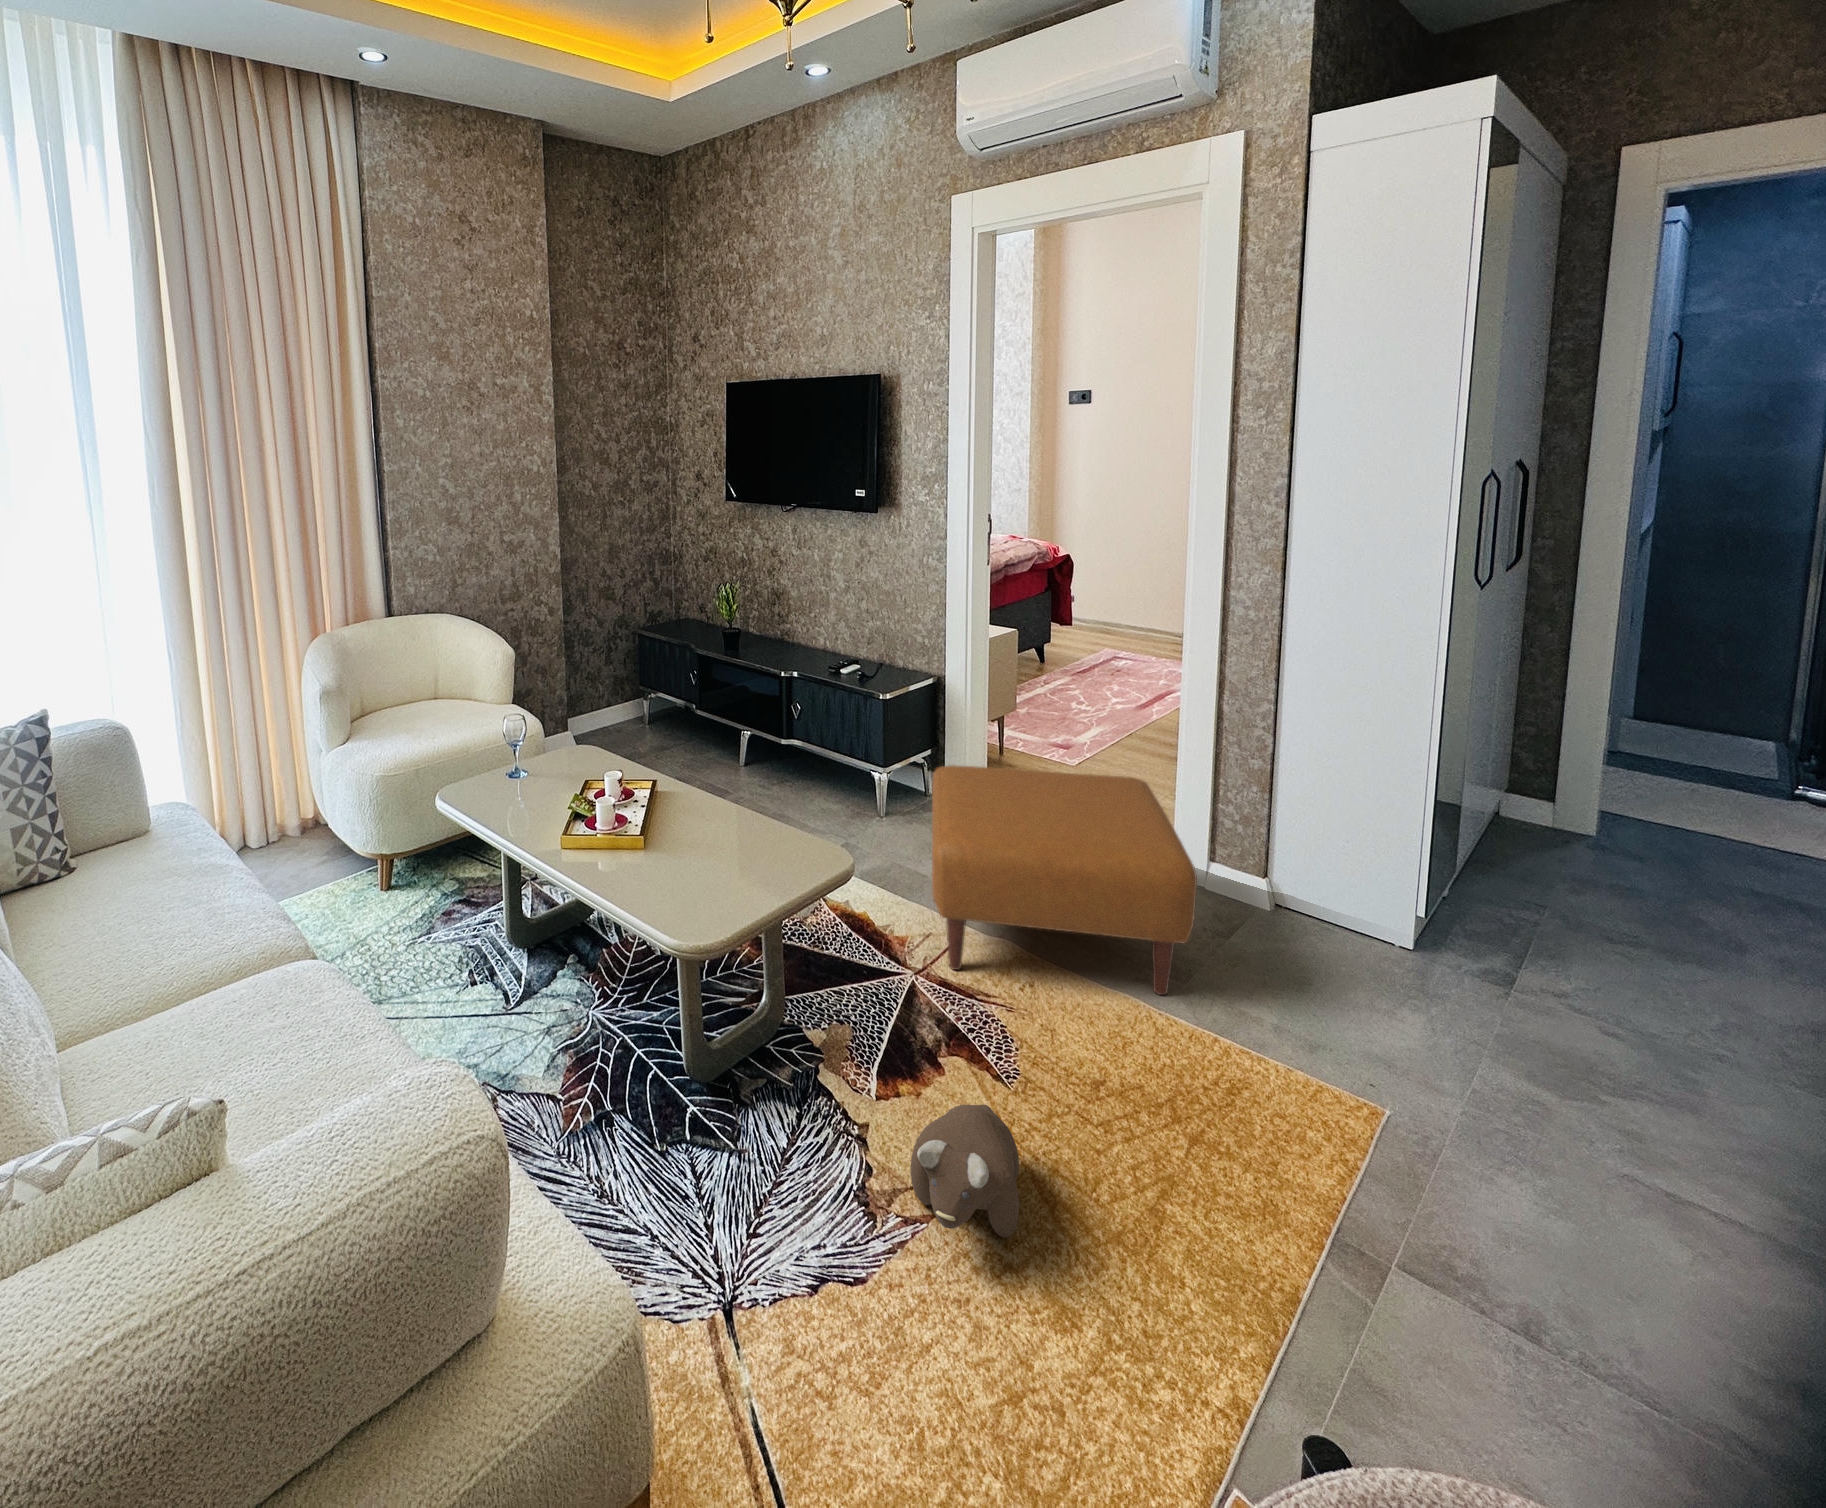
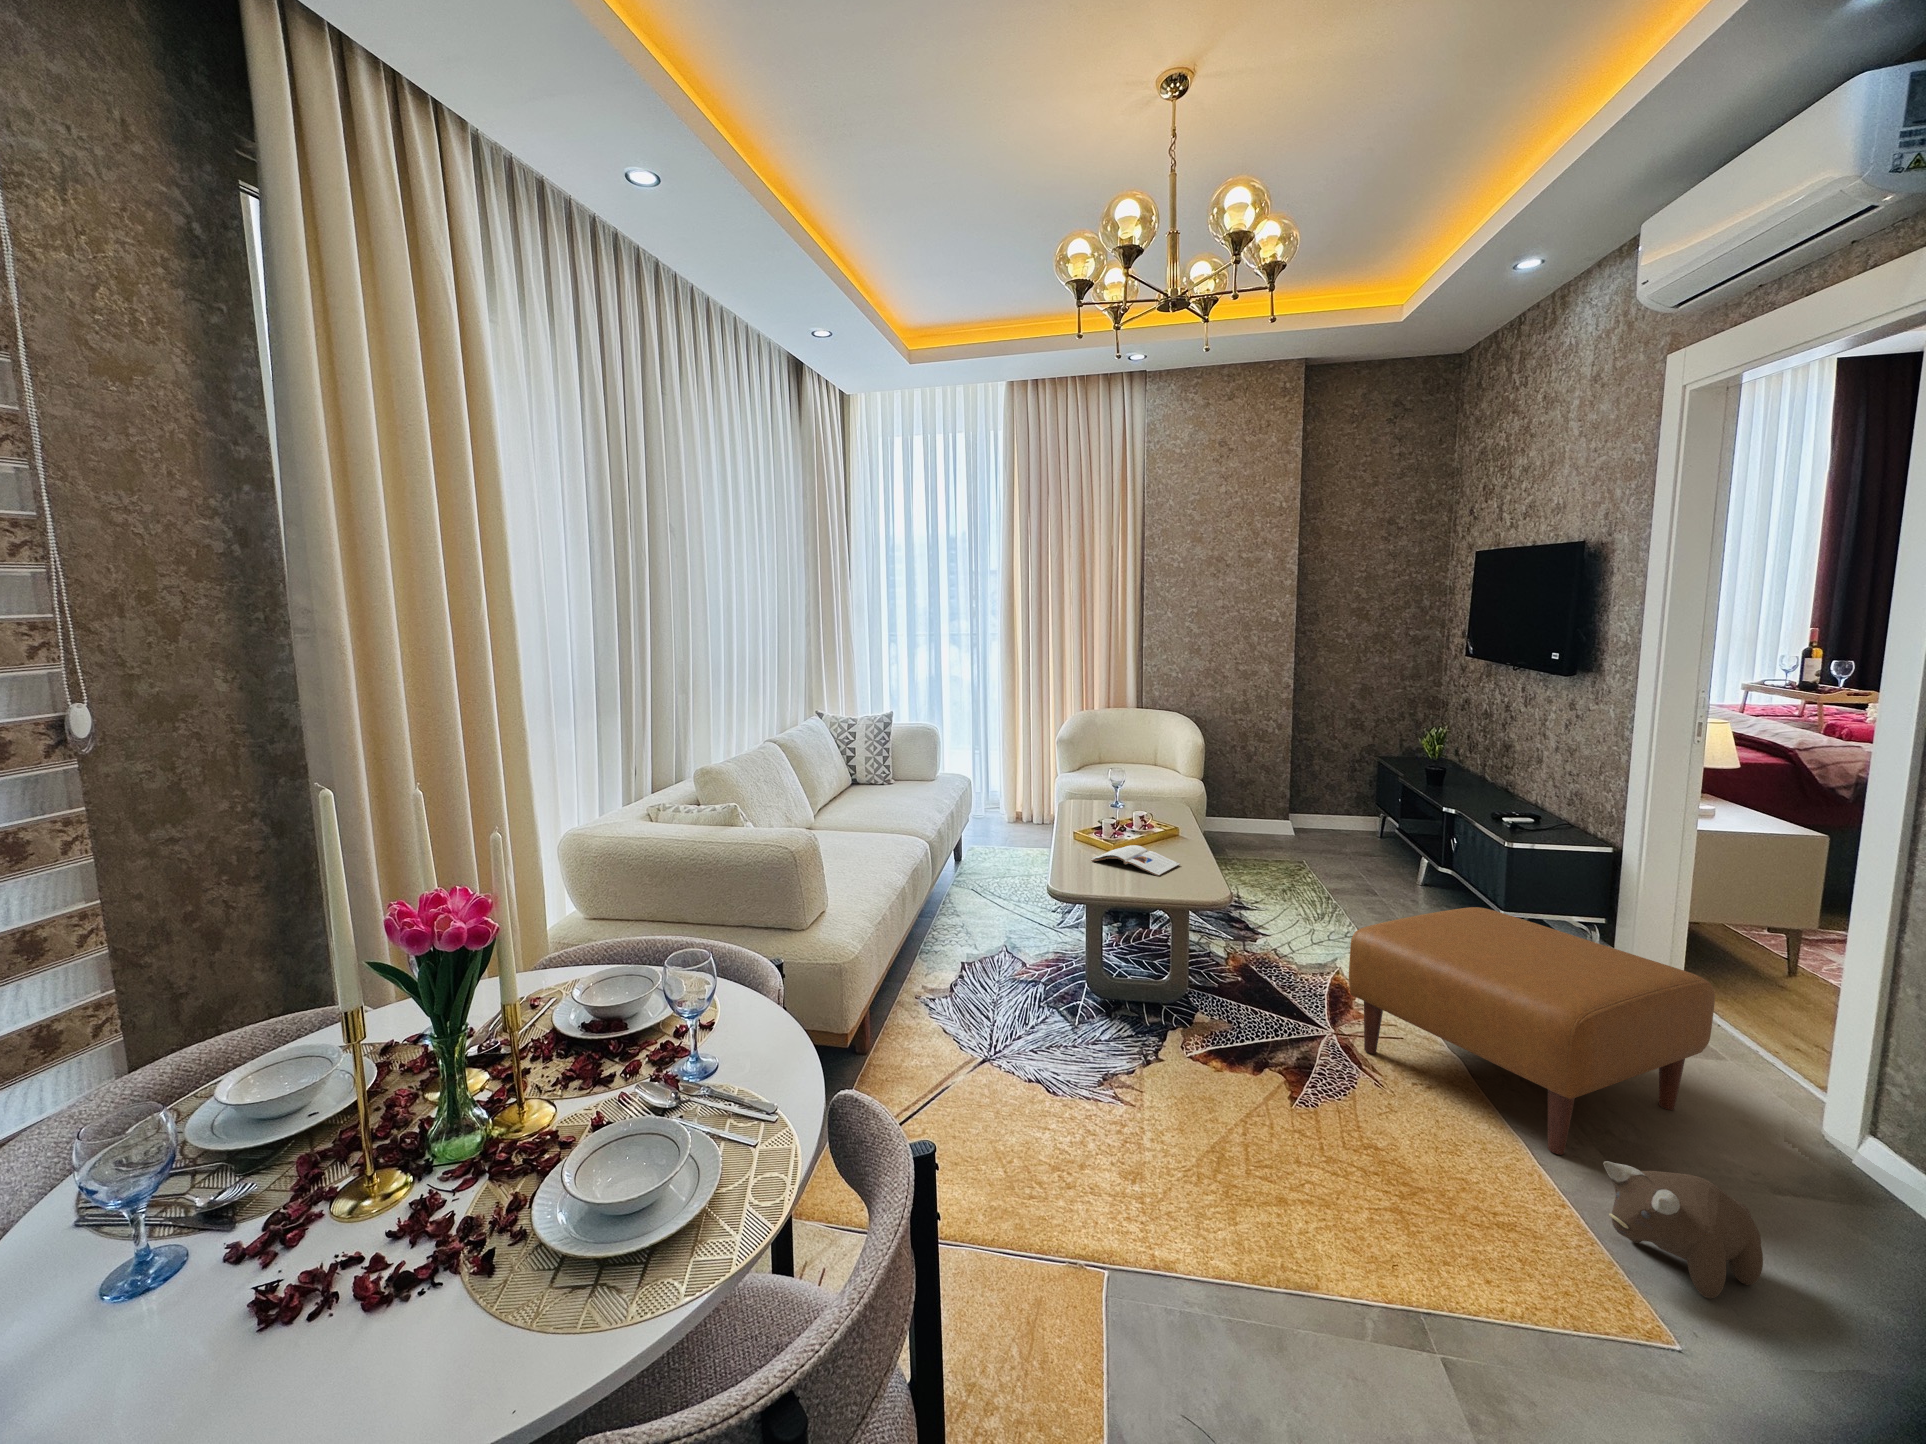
magazine: none [641,832,759,887] -> present [1091,845,1180,876]
plush toy: present [911,1104,1019,1237] -> present [1603,1161,1763,1298]

